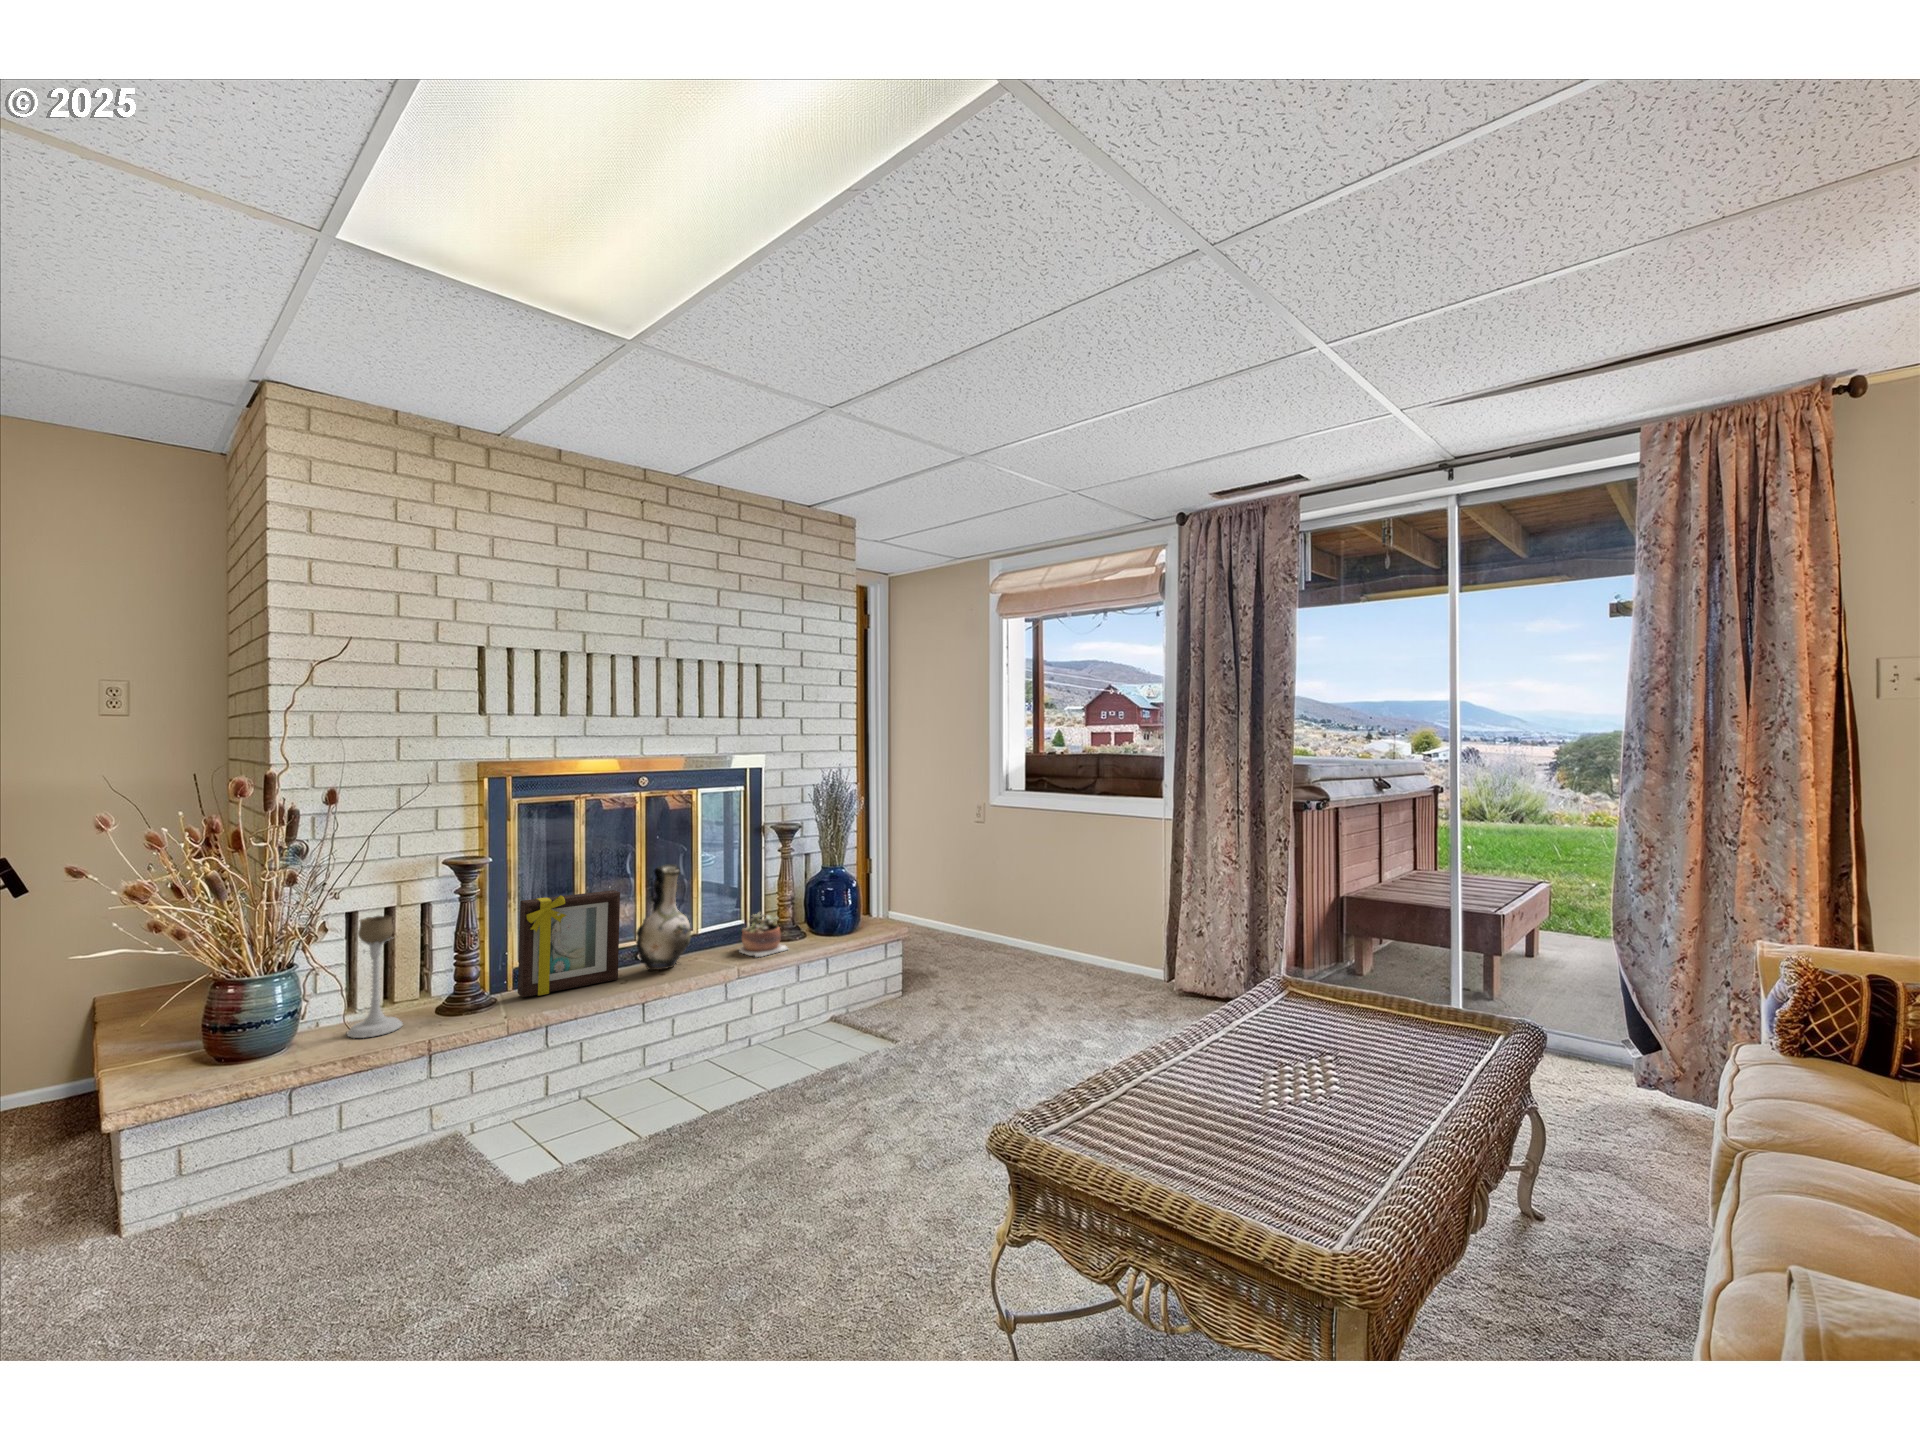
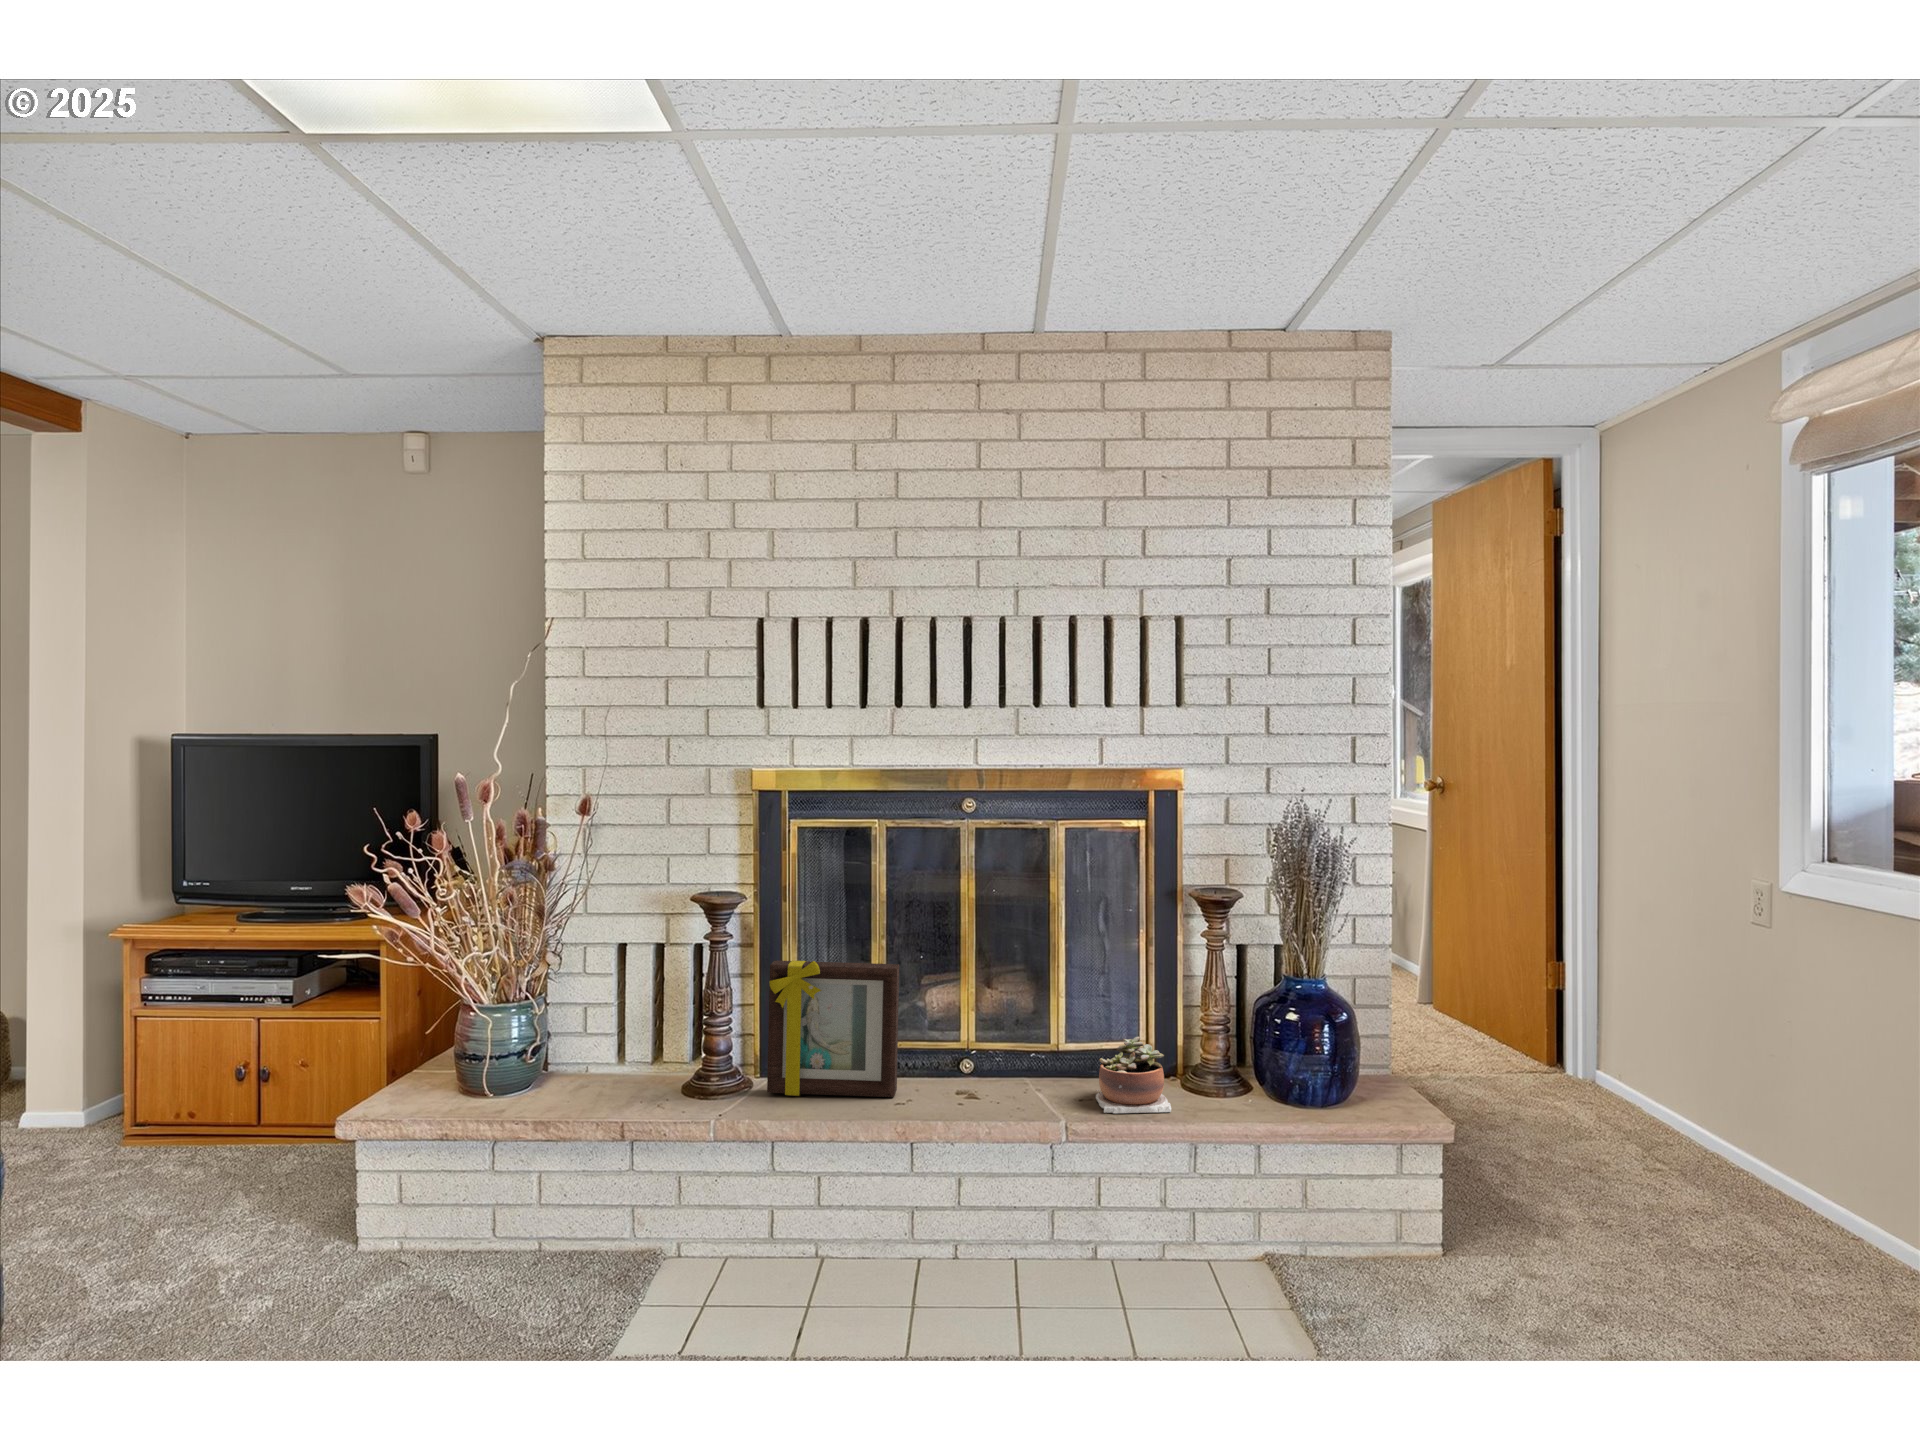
decorative vase: present [636,864,691,971] -> none [926,936,1015,1098]
candle holder: present [347,915,403,1038] -> none [580,954,637,1101]

